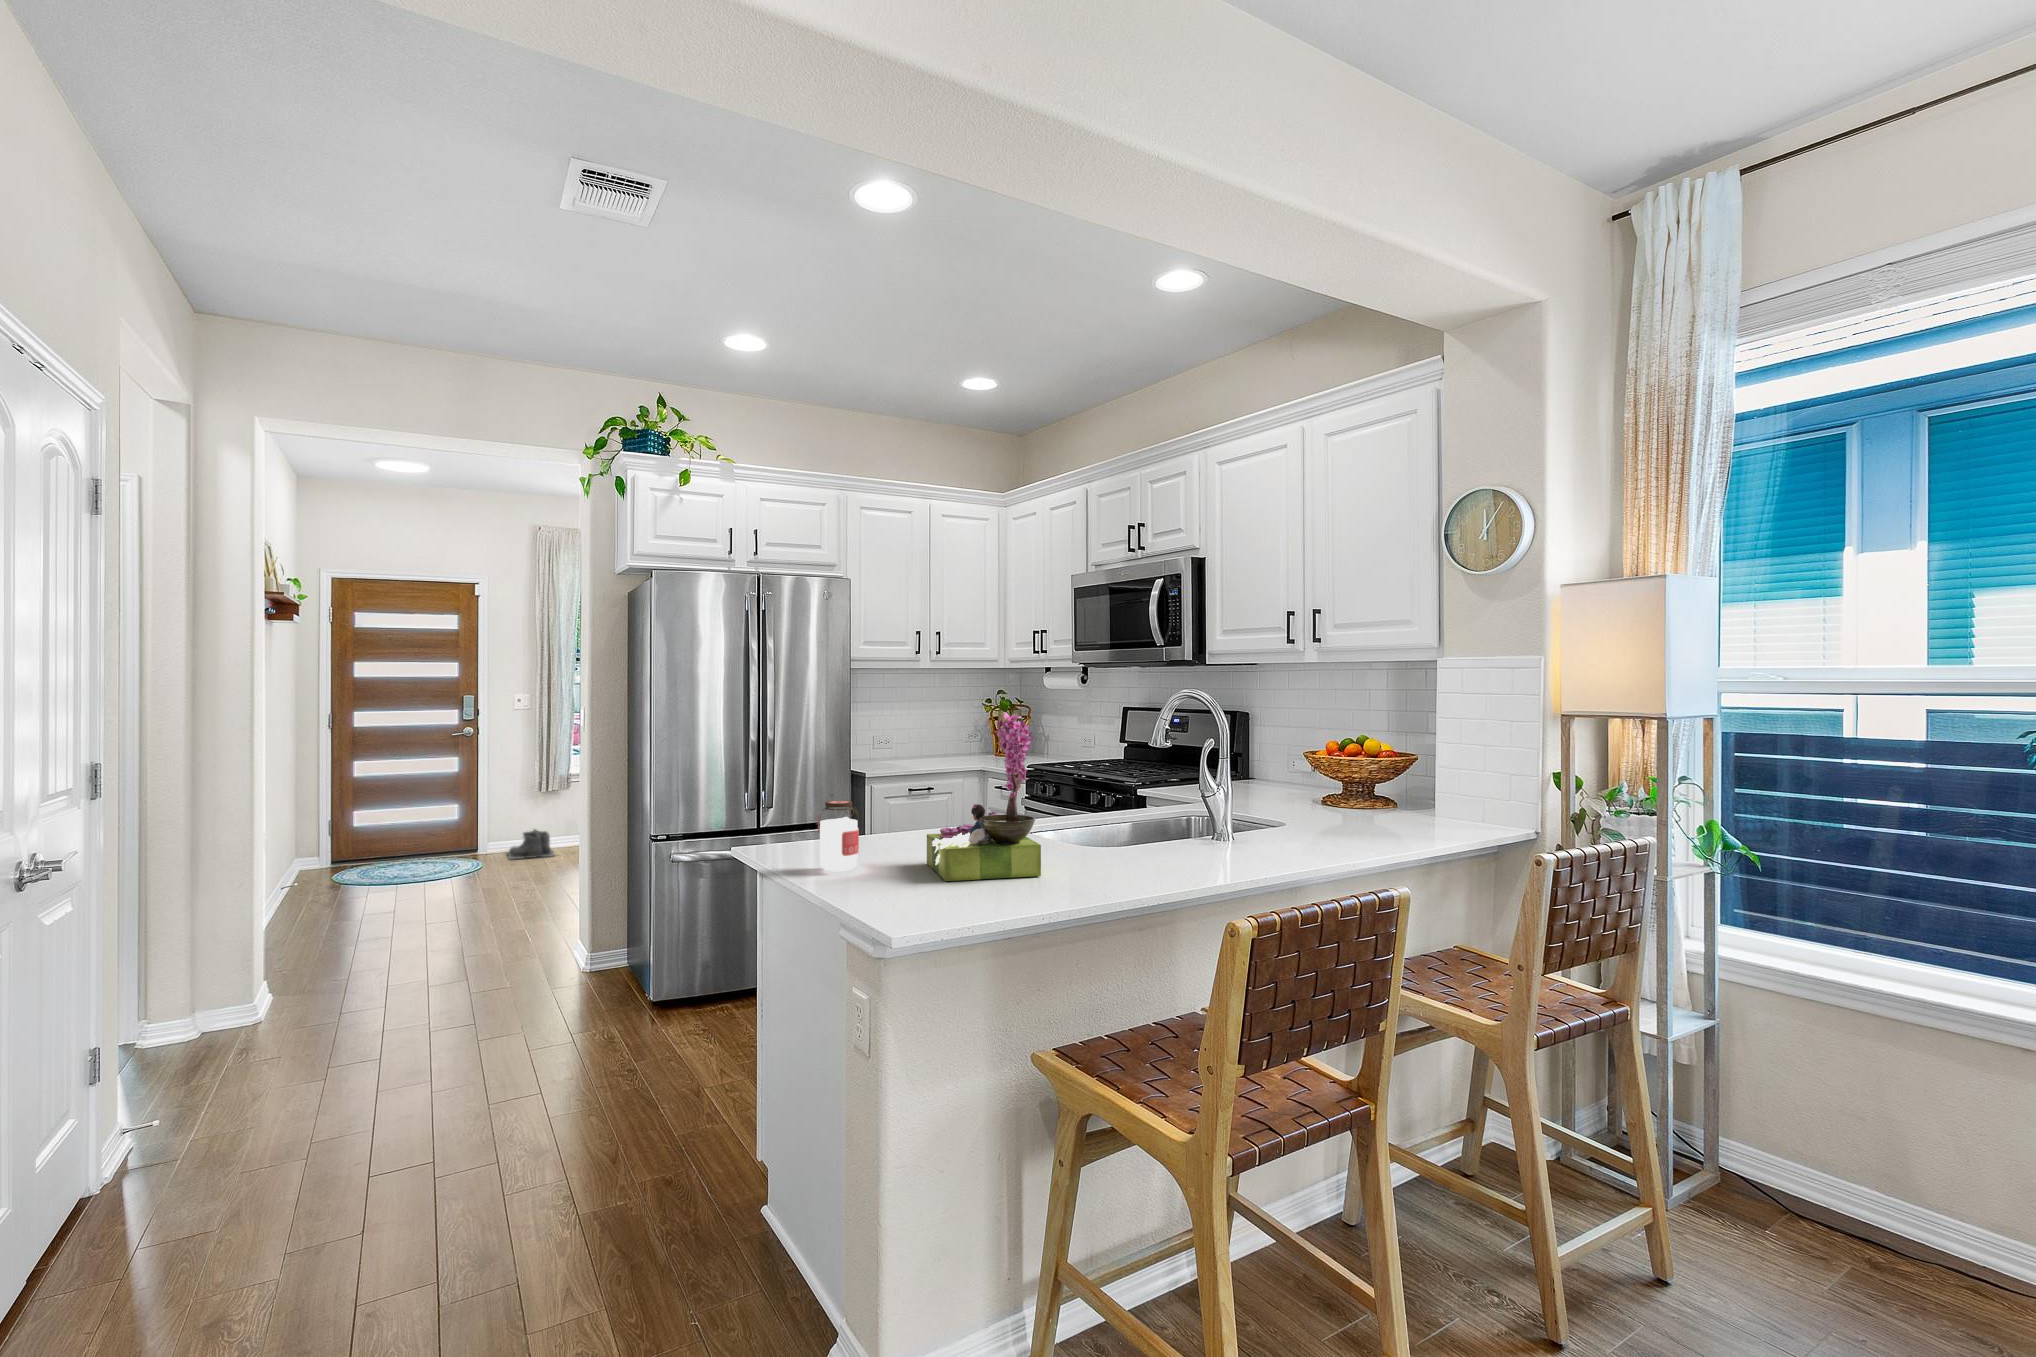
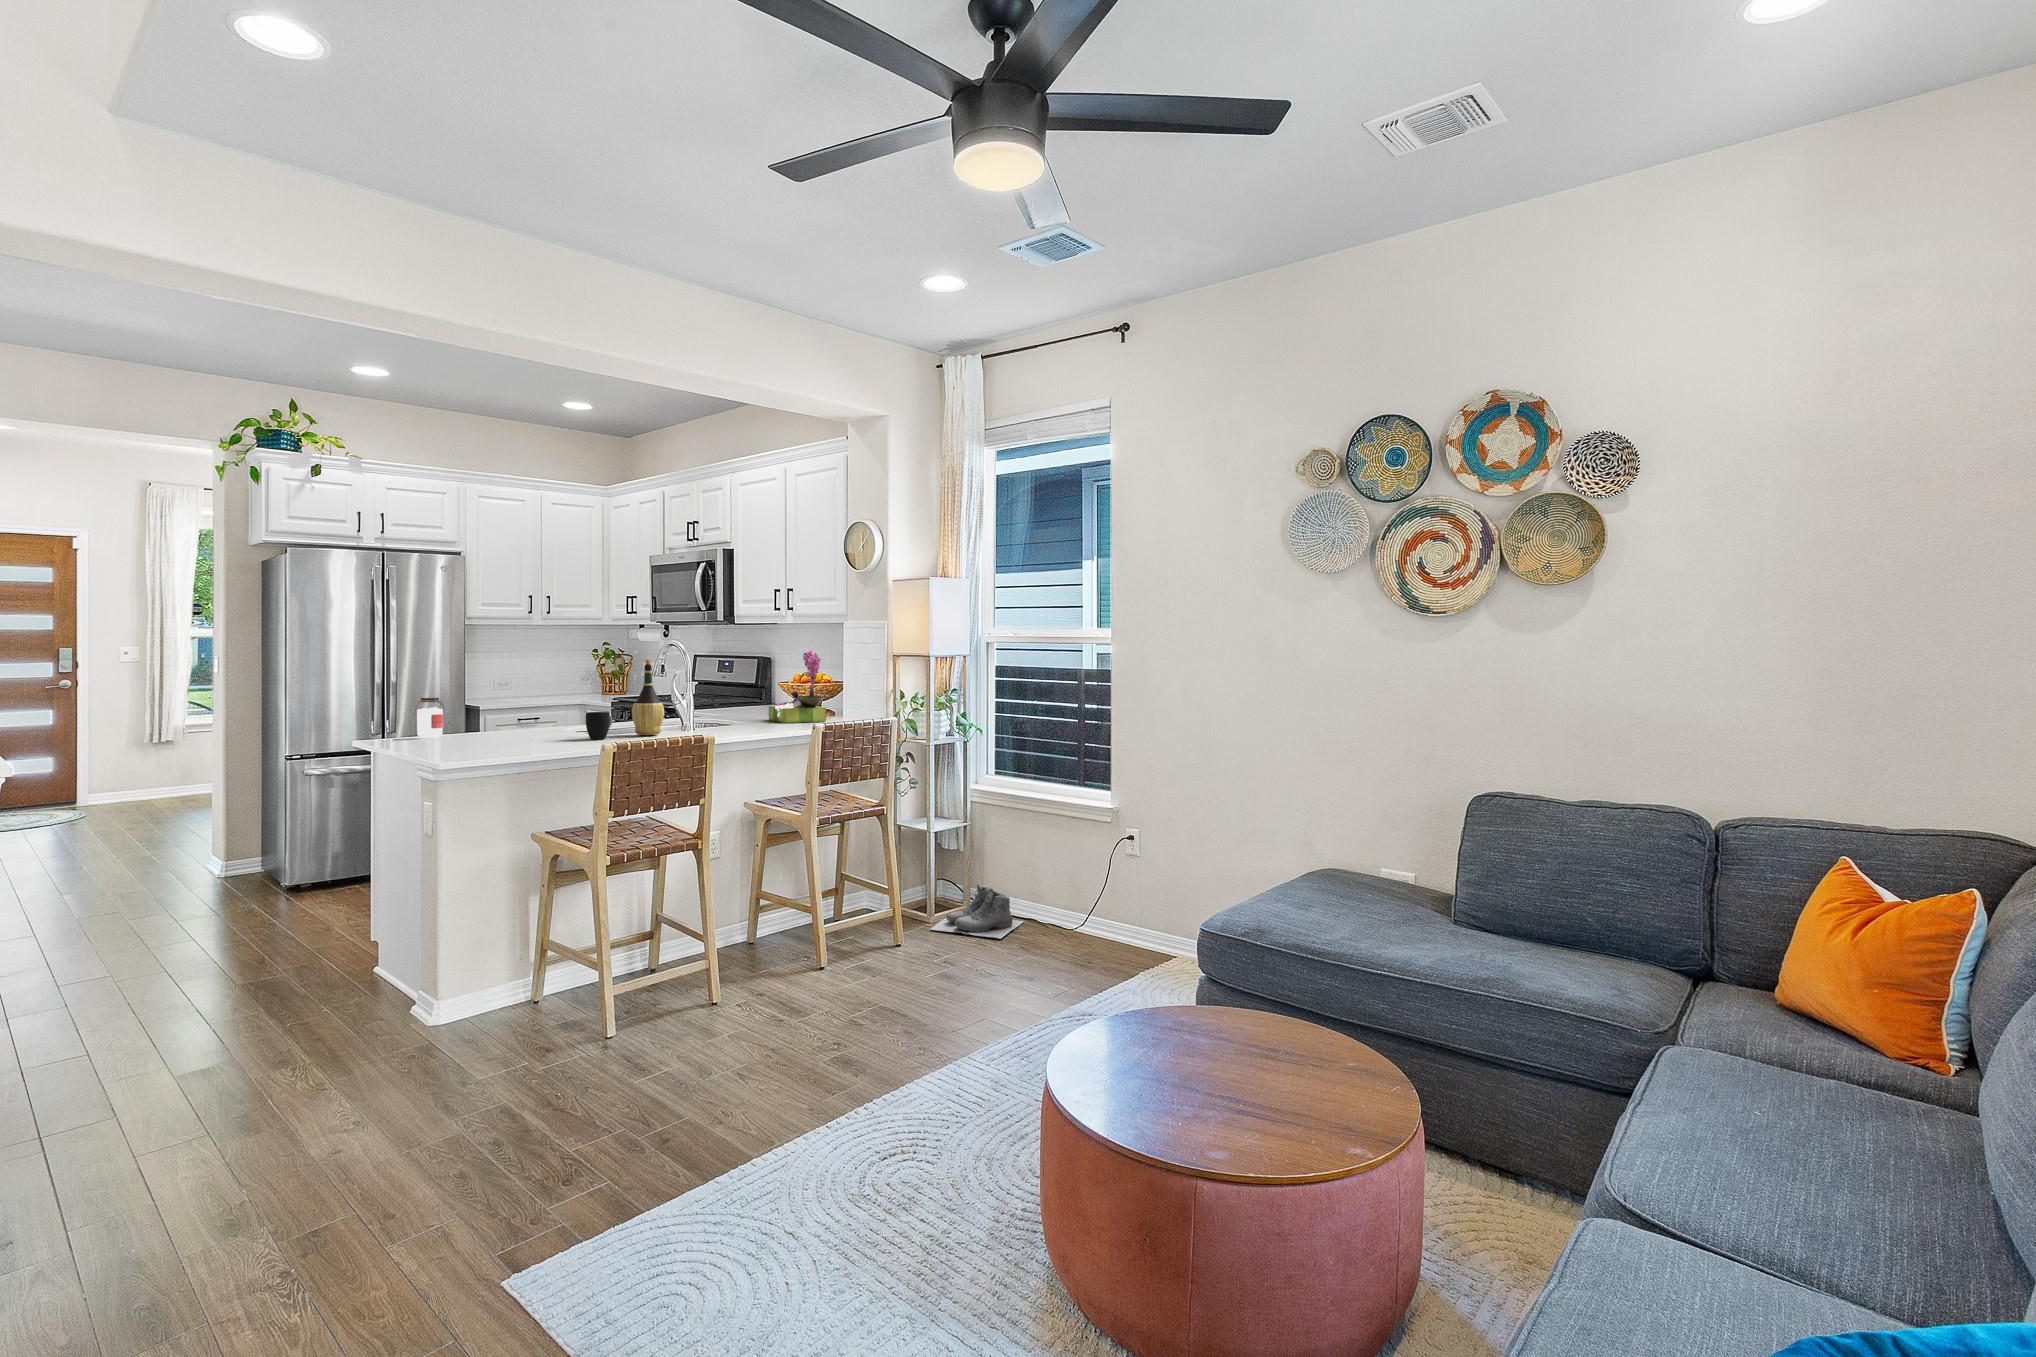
flower arrangement: present [927,712,1041,881] -> present [769,649,826,723]
wine bottle: none [1157,736,1212,873] -> present [632,660,664,735]
boots: present [508,829,554,859] -> present [930,884,1024,939]
cup: none [1093,833,1133,886] -> present [586,712,613,739]

